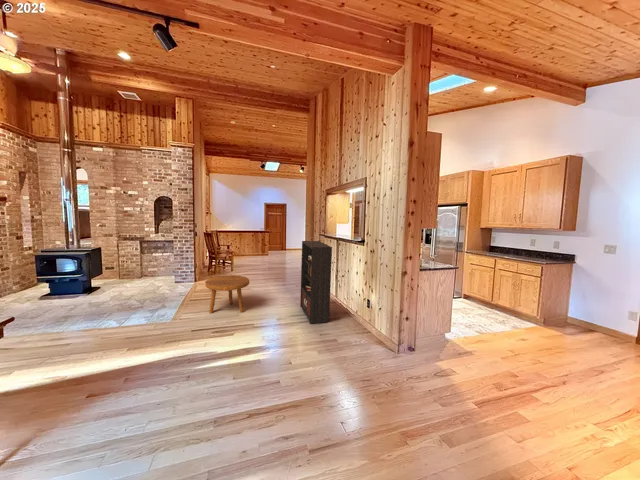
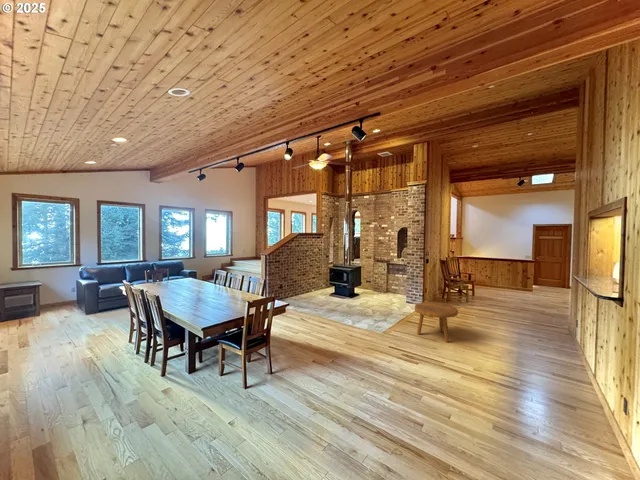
bookcase: present [300,241,348,327] -> none [518,278,581,407]

